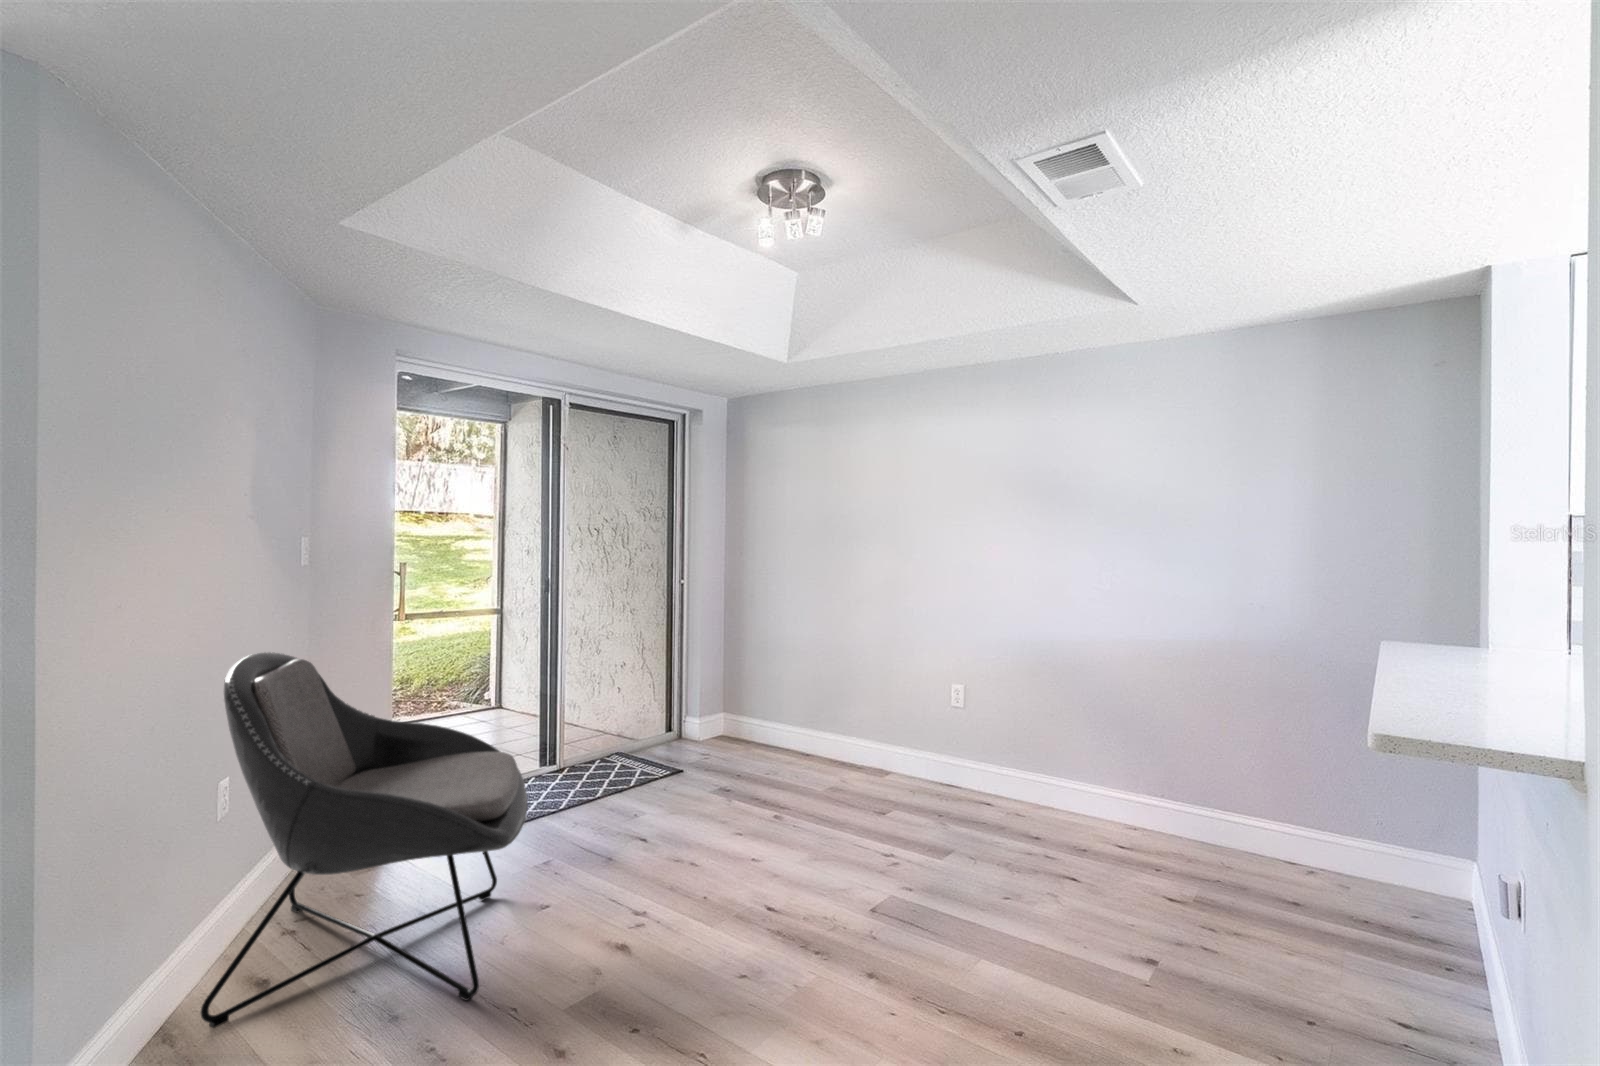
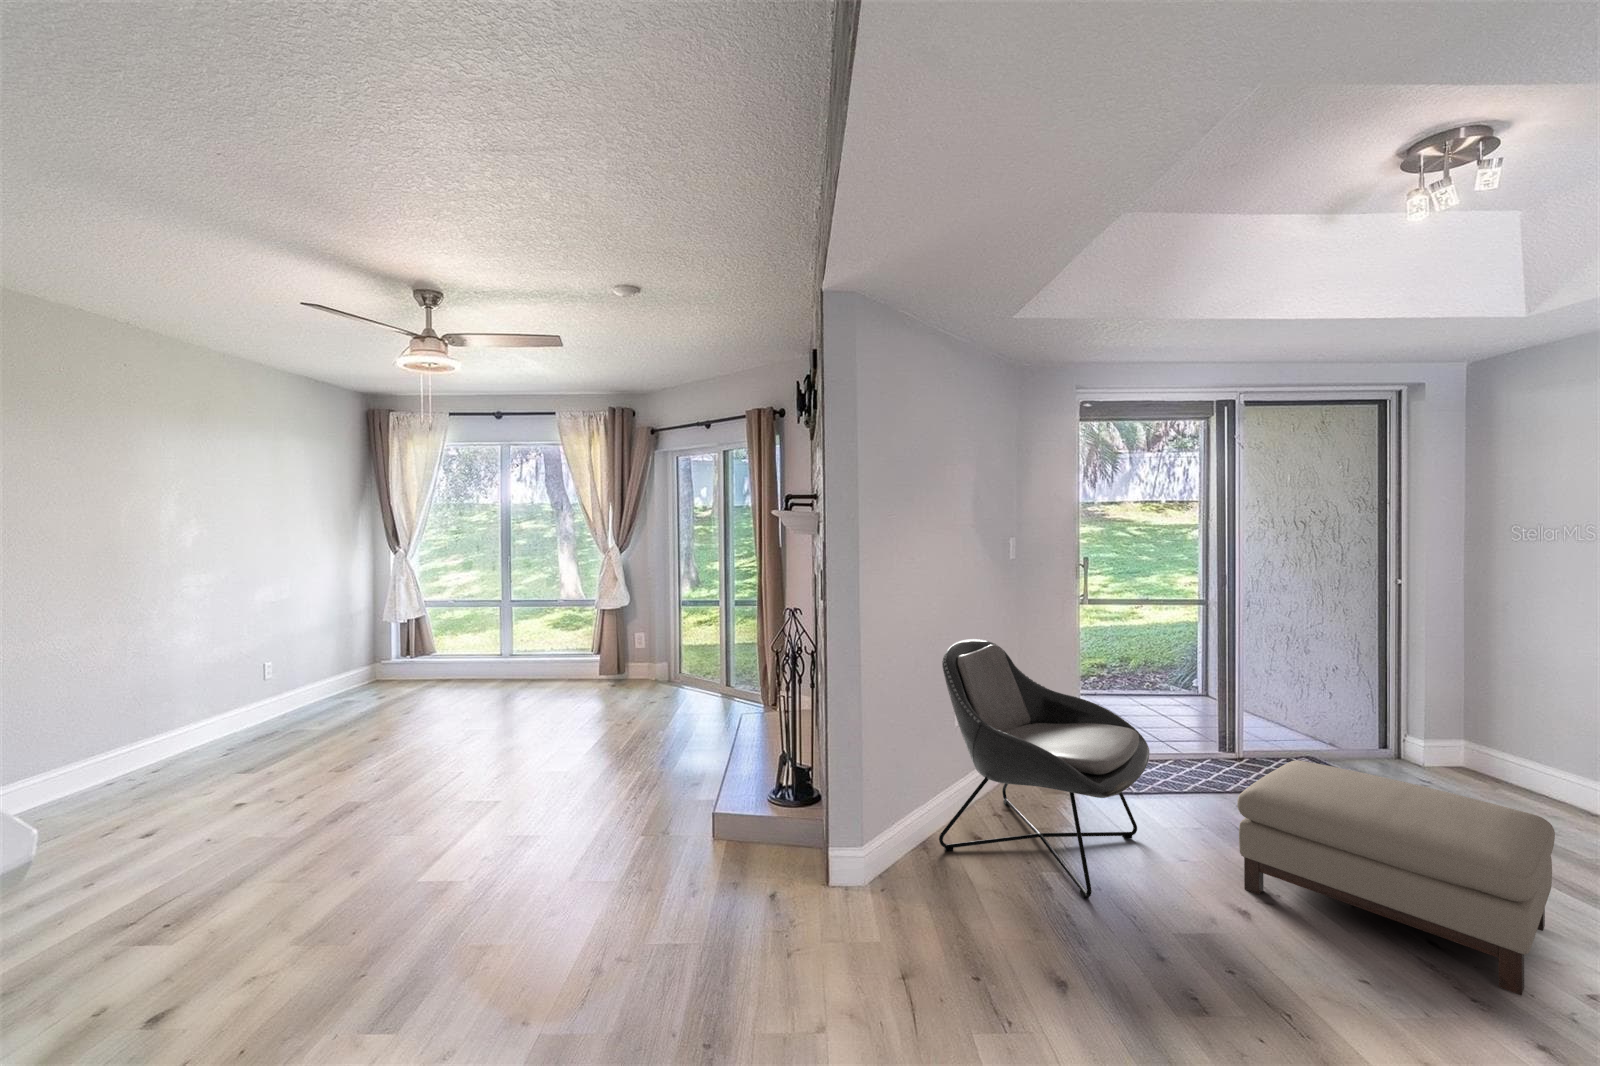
ottoman: none [622,753,848,914] -> present [1237,760,1555,995]

